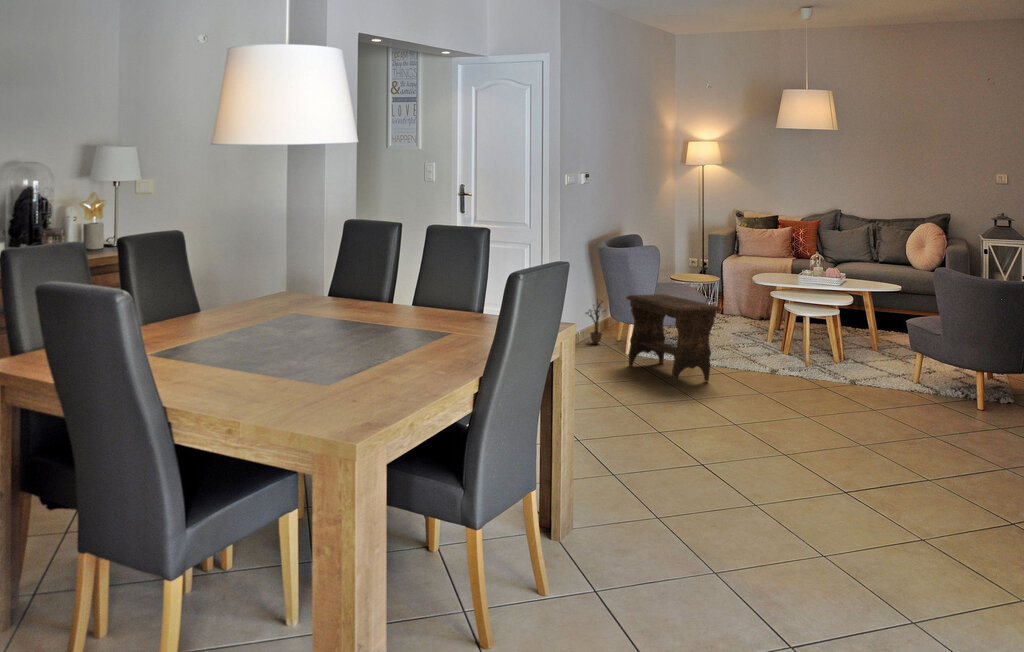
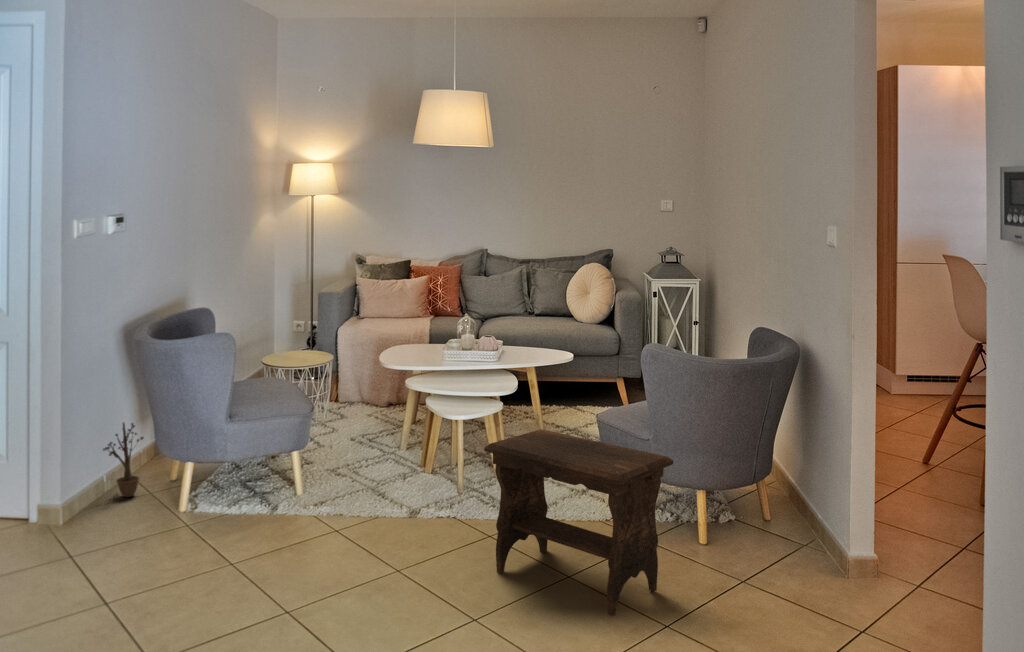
footstool: present [627,294,721,384] -> present [484,429,673,616]

